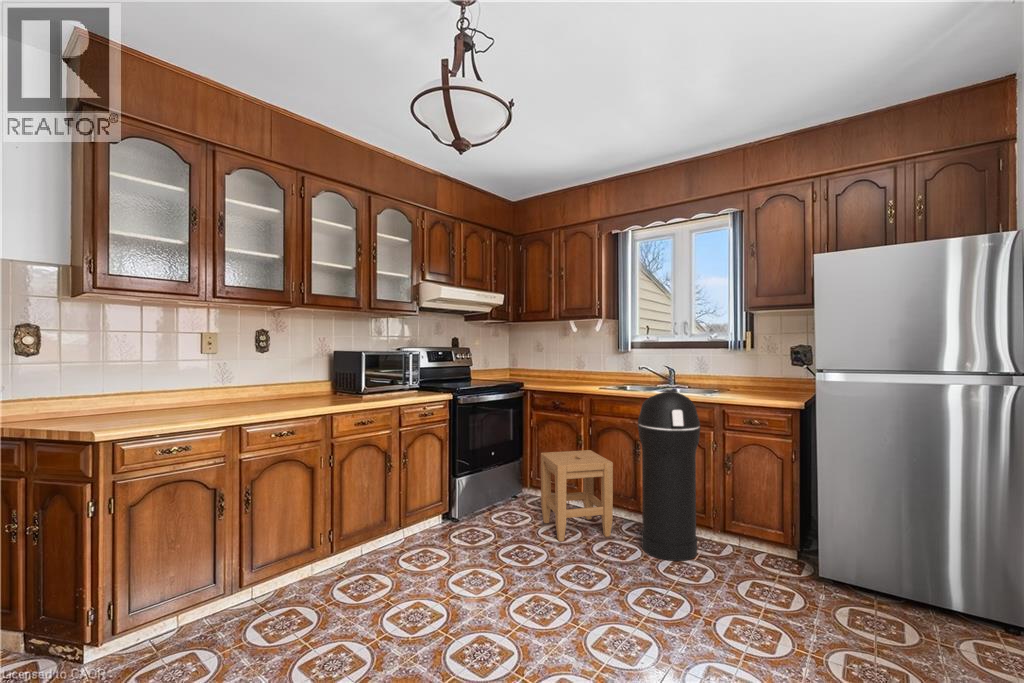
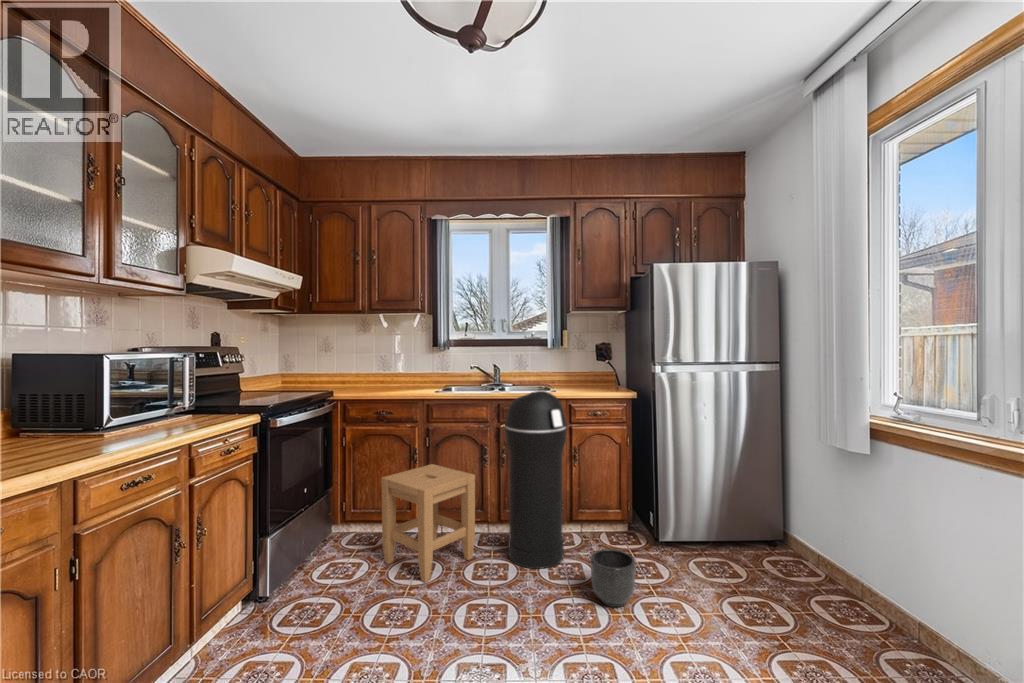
planter: none [682,550,729,607] -> present [591,549,635,607]

